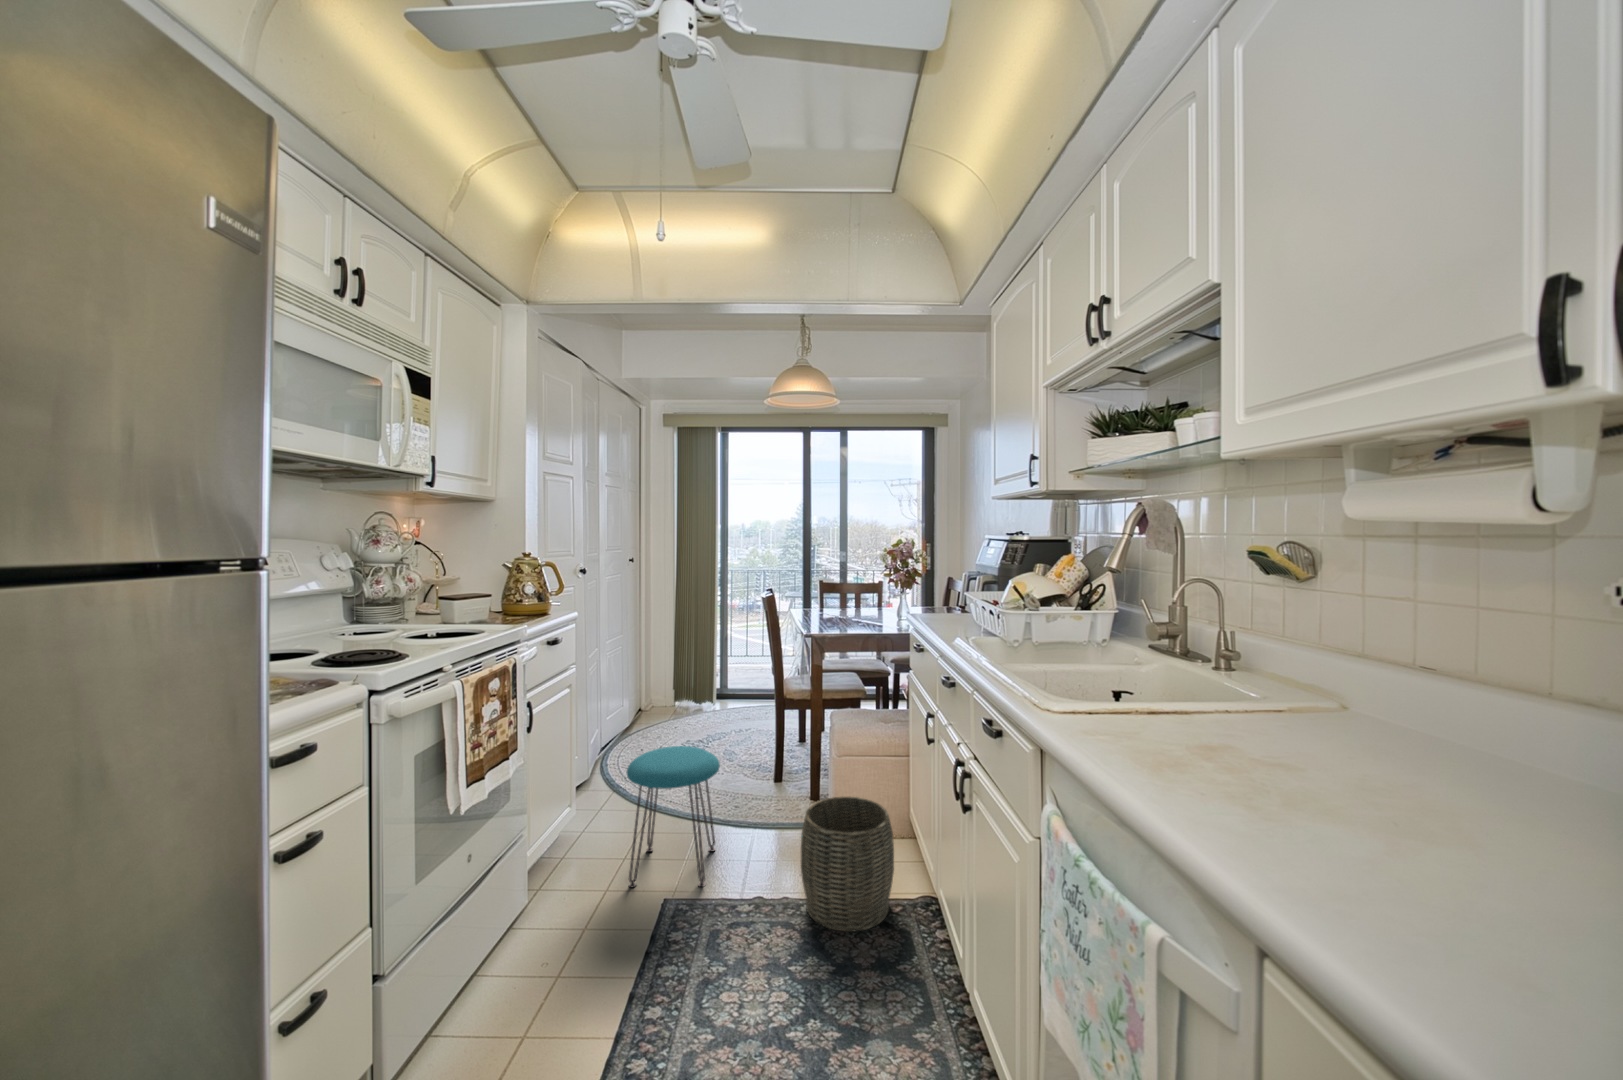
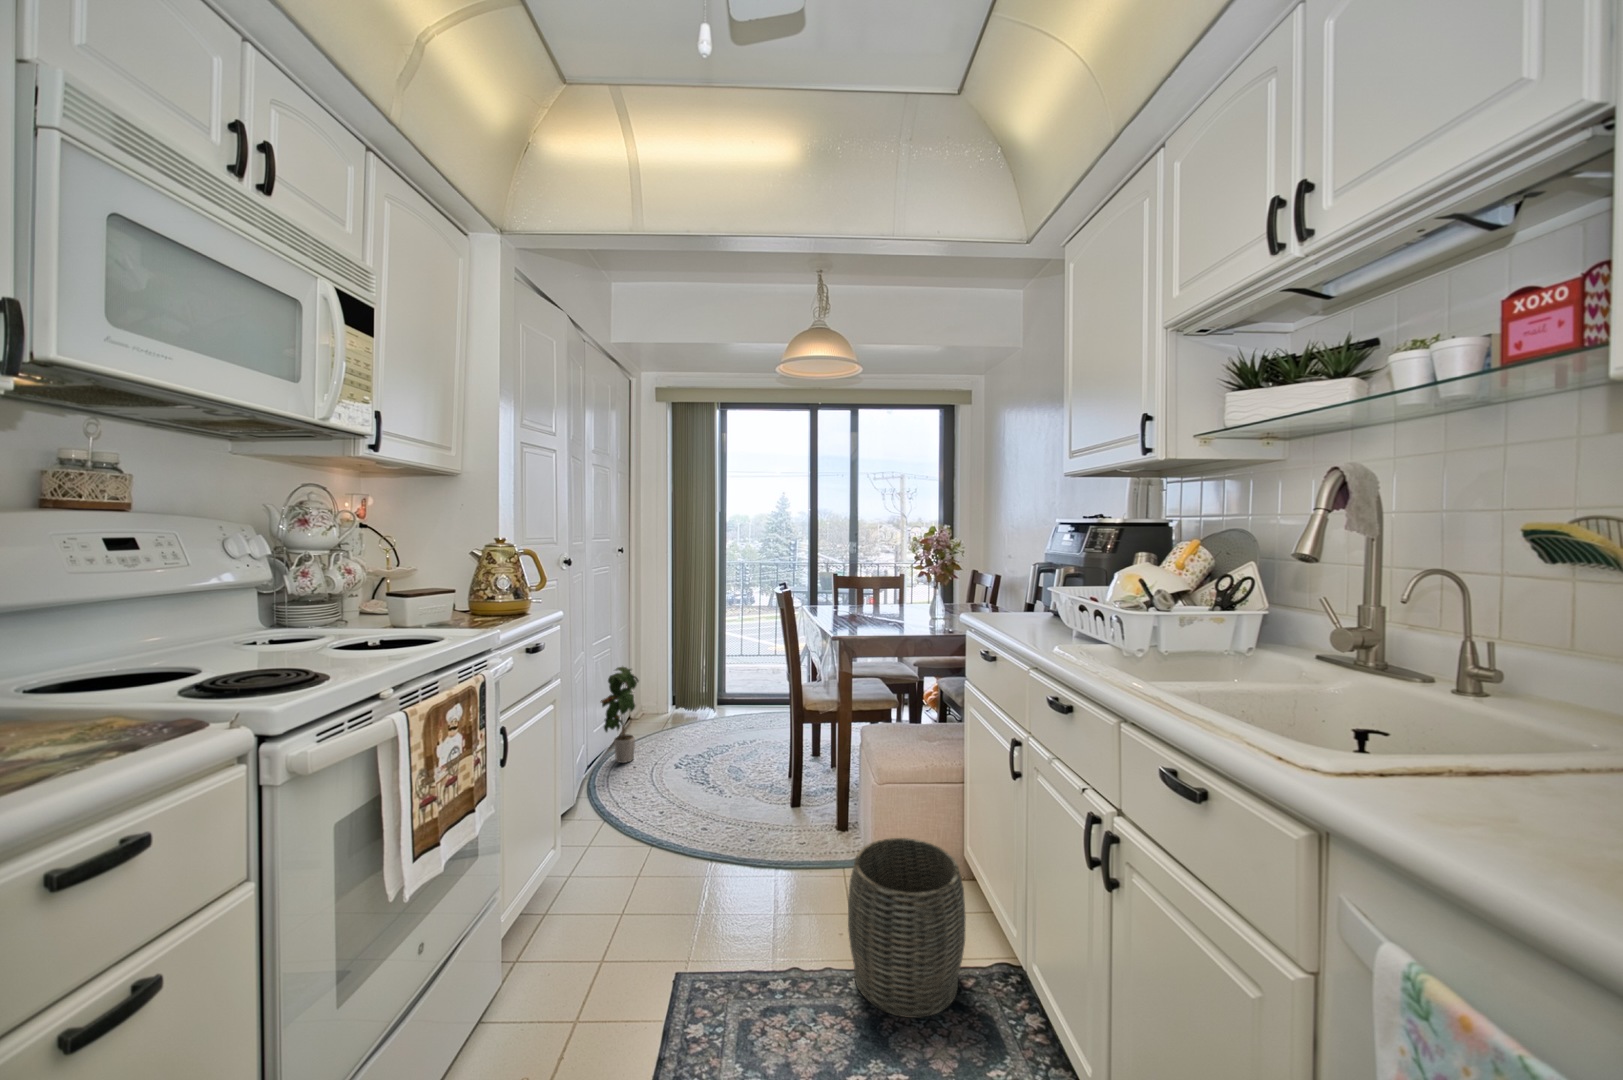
potted plant: none [612,662,647,748] -> present [601,667,639,763]
stool: present [627,746,720,887] -> none [626,773,740,955]

